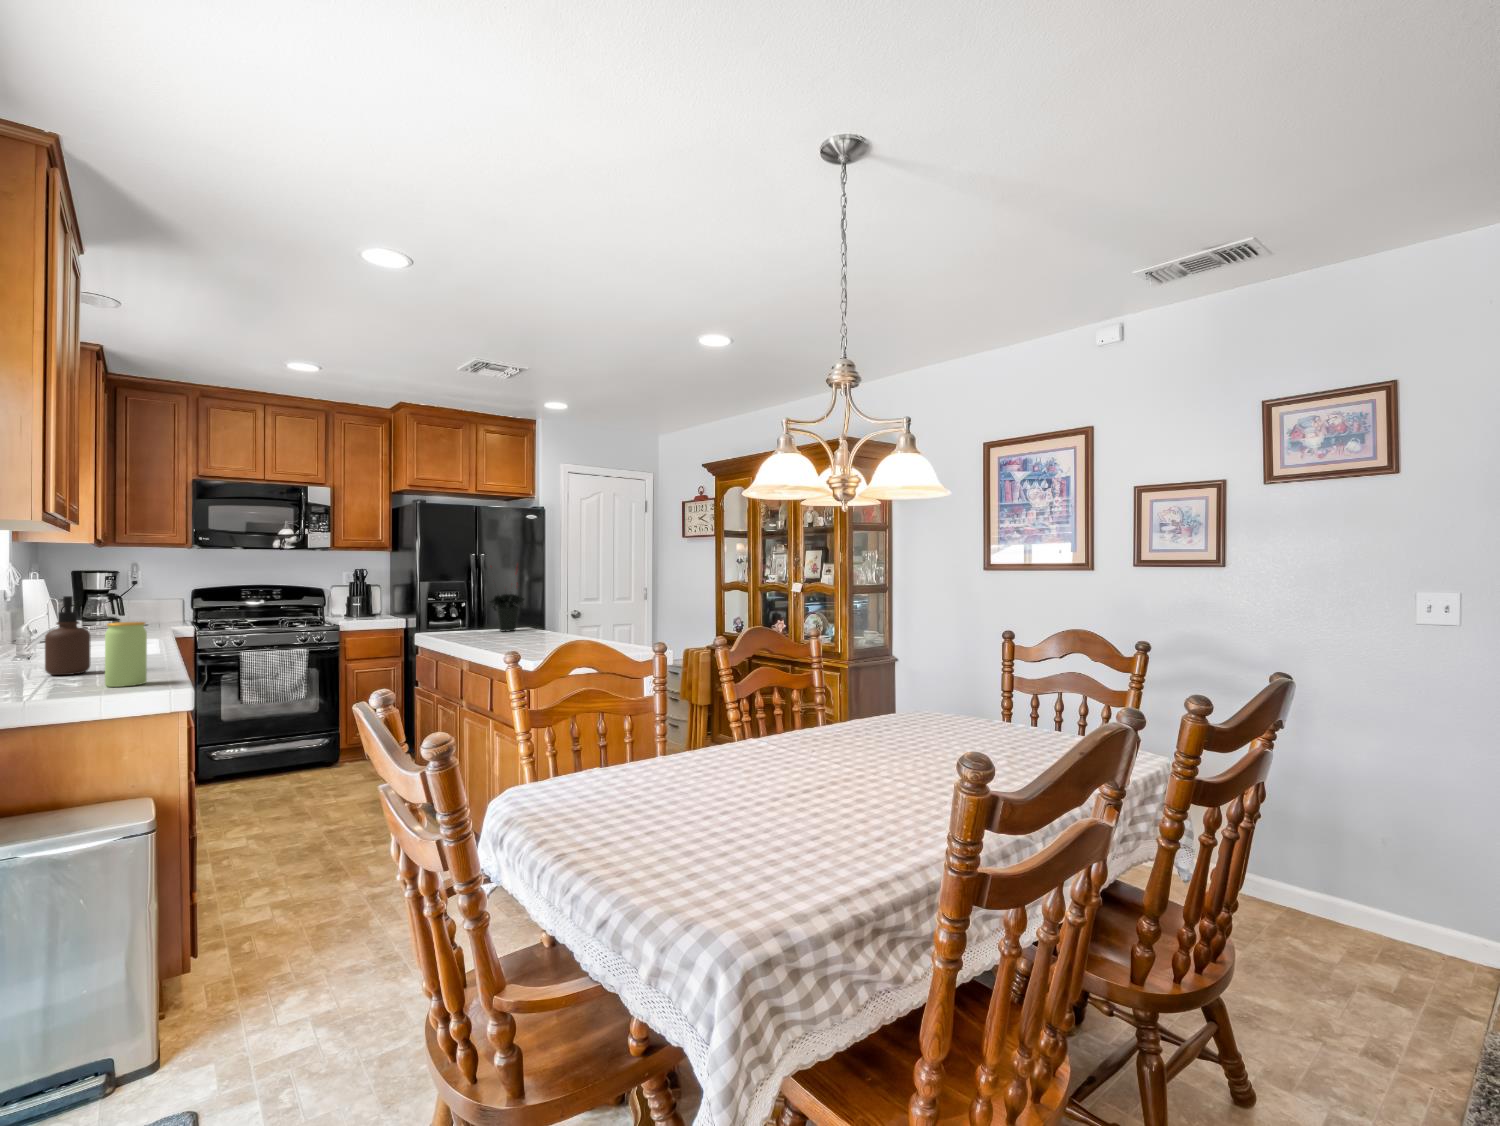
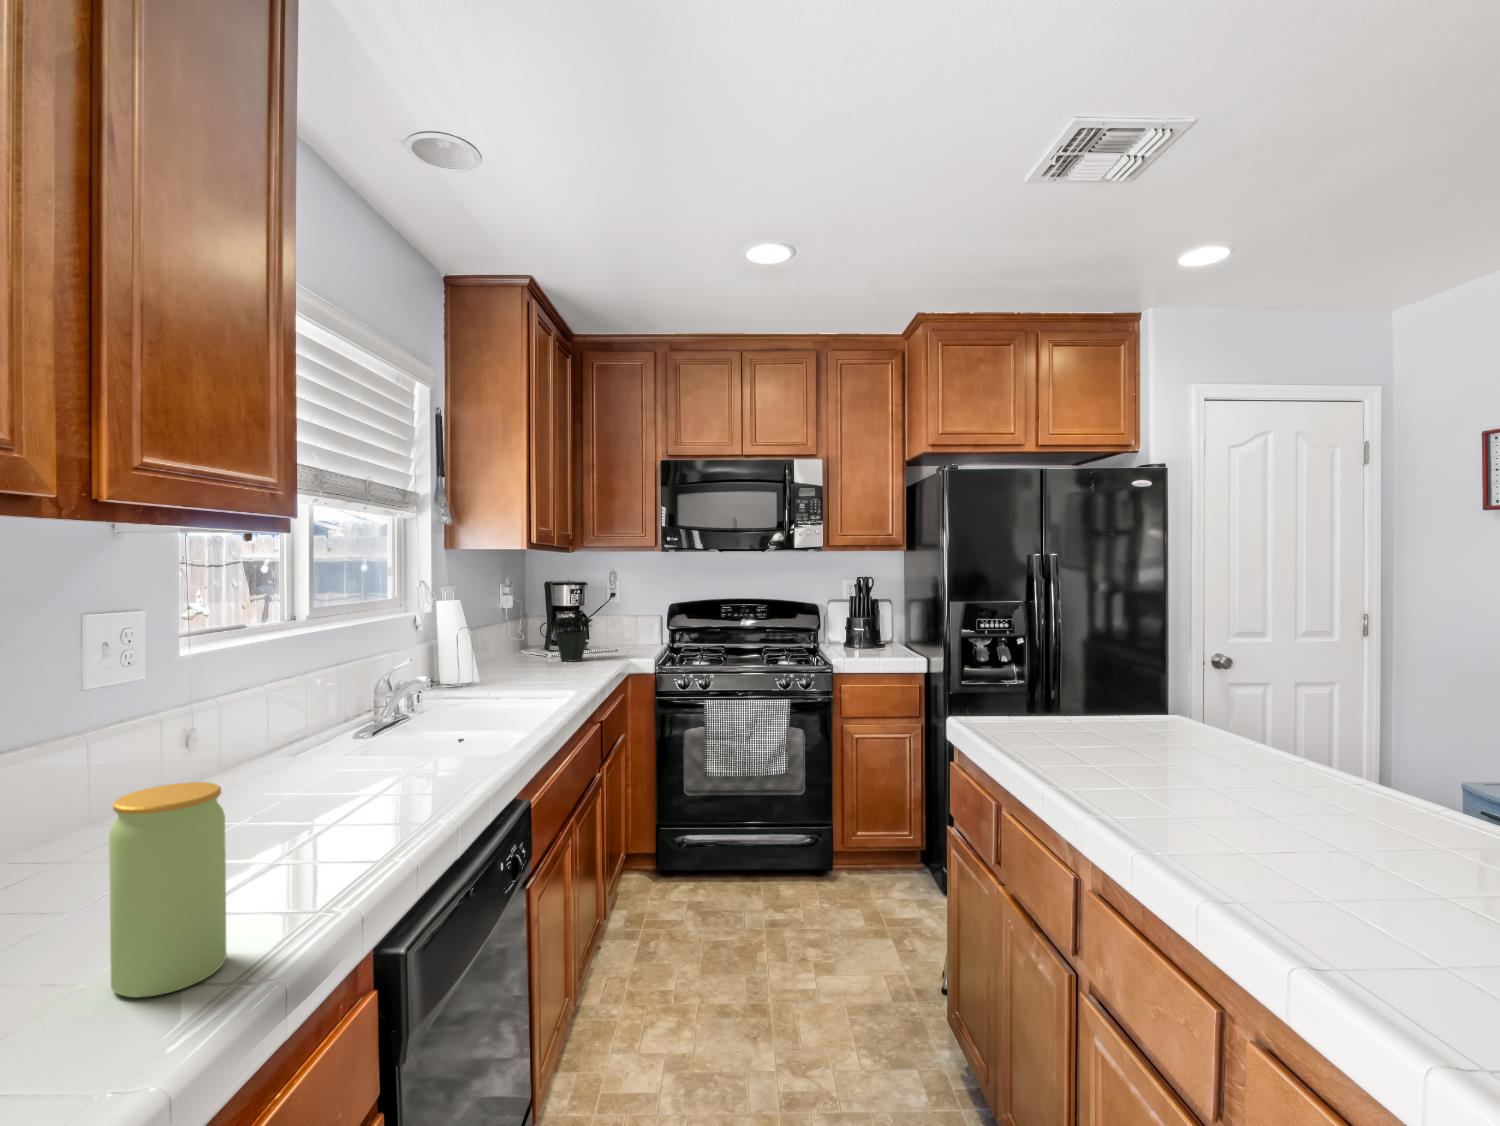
potted plant: present [489,569,524,632] -> present [548,585,592,661]
soap dispenser: present [45,596,91,675] -> none [219,669,304,842]

